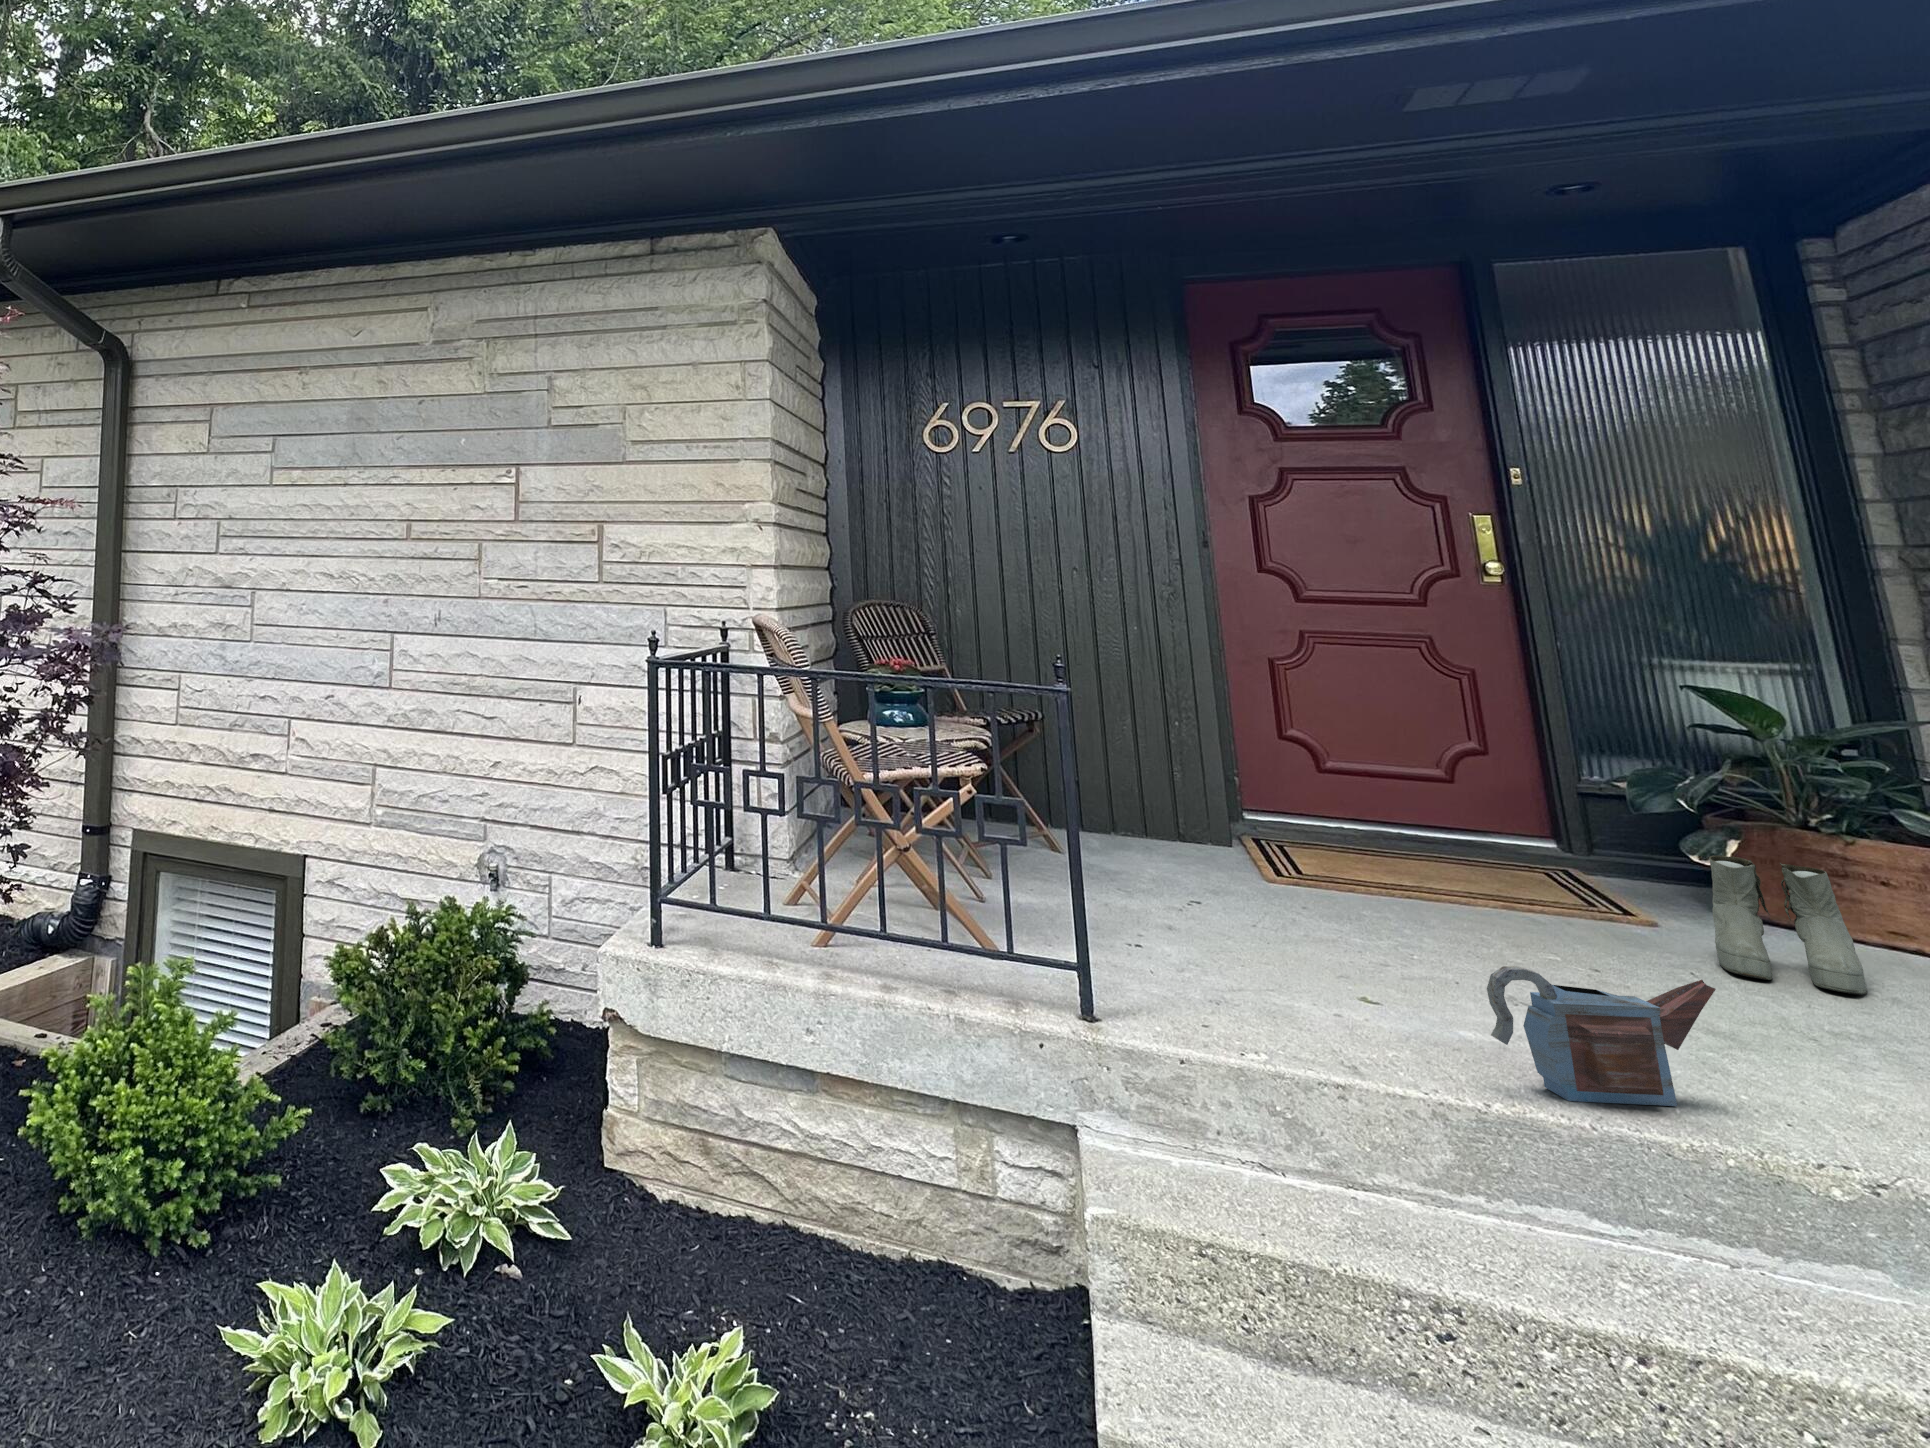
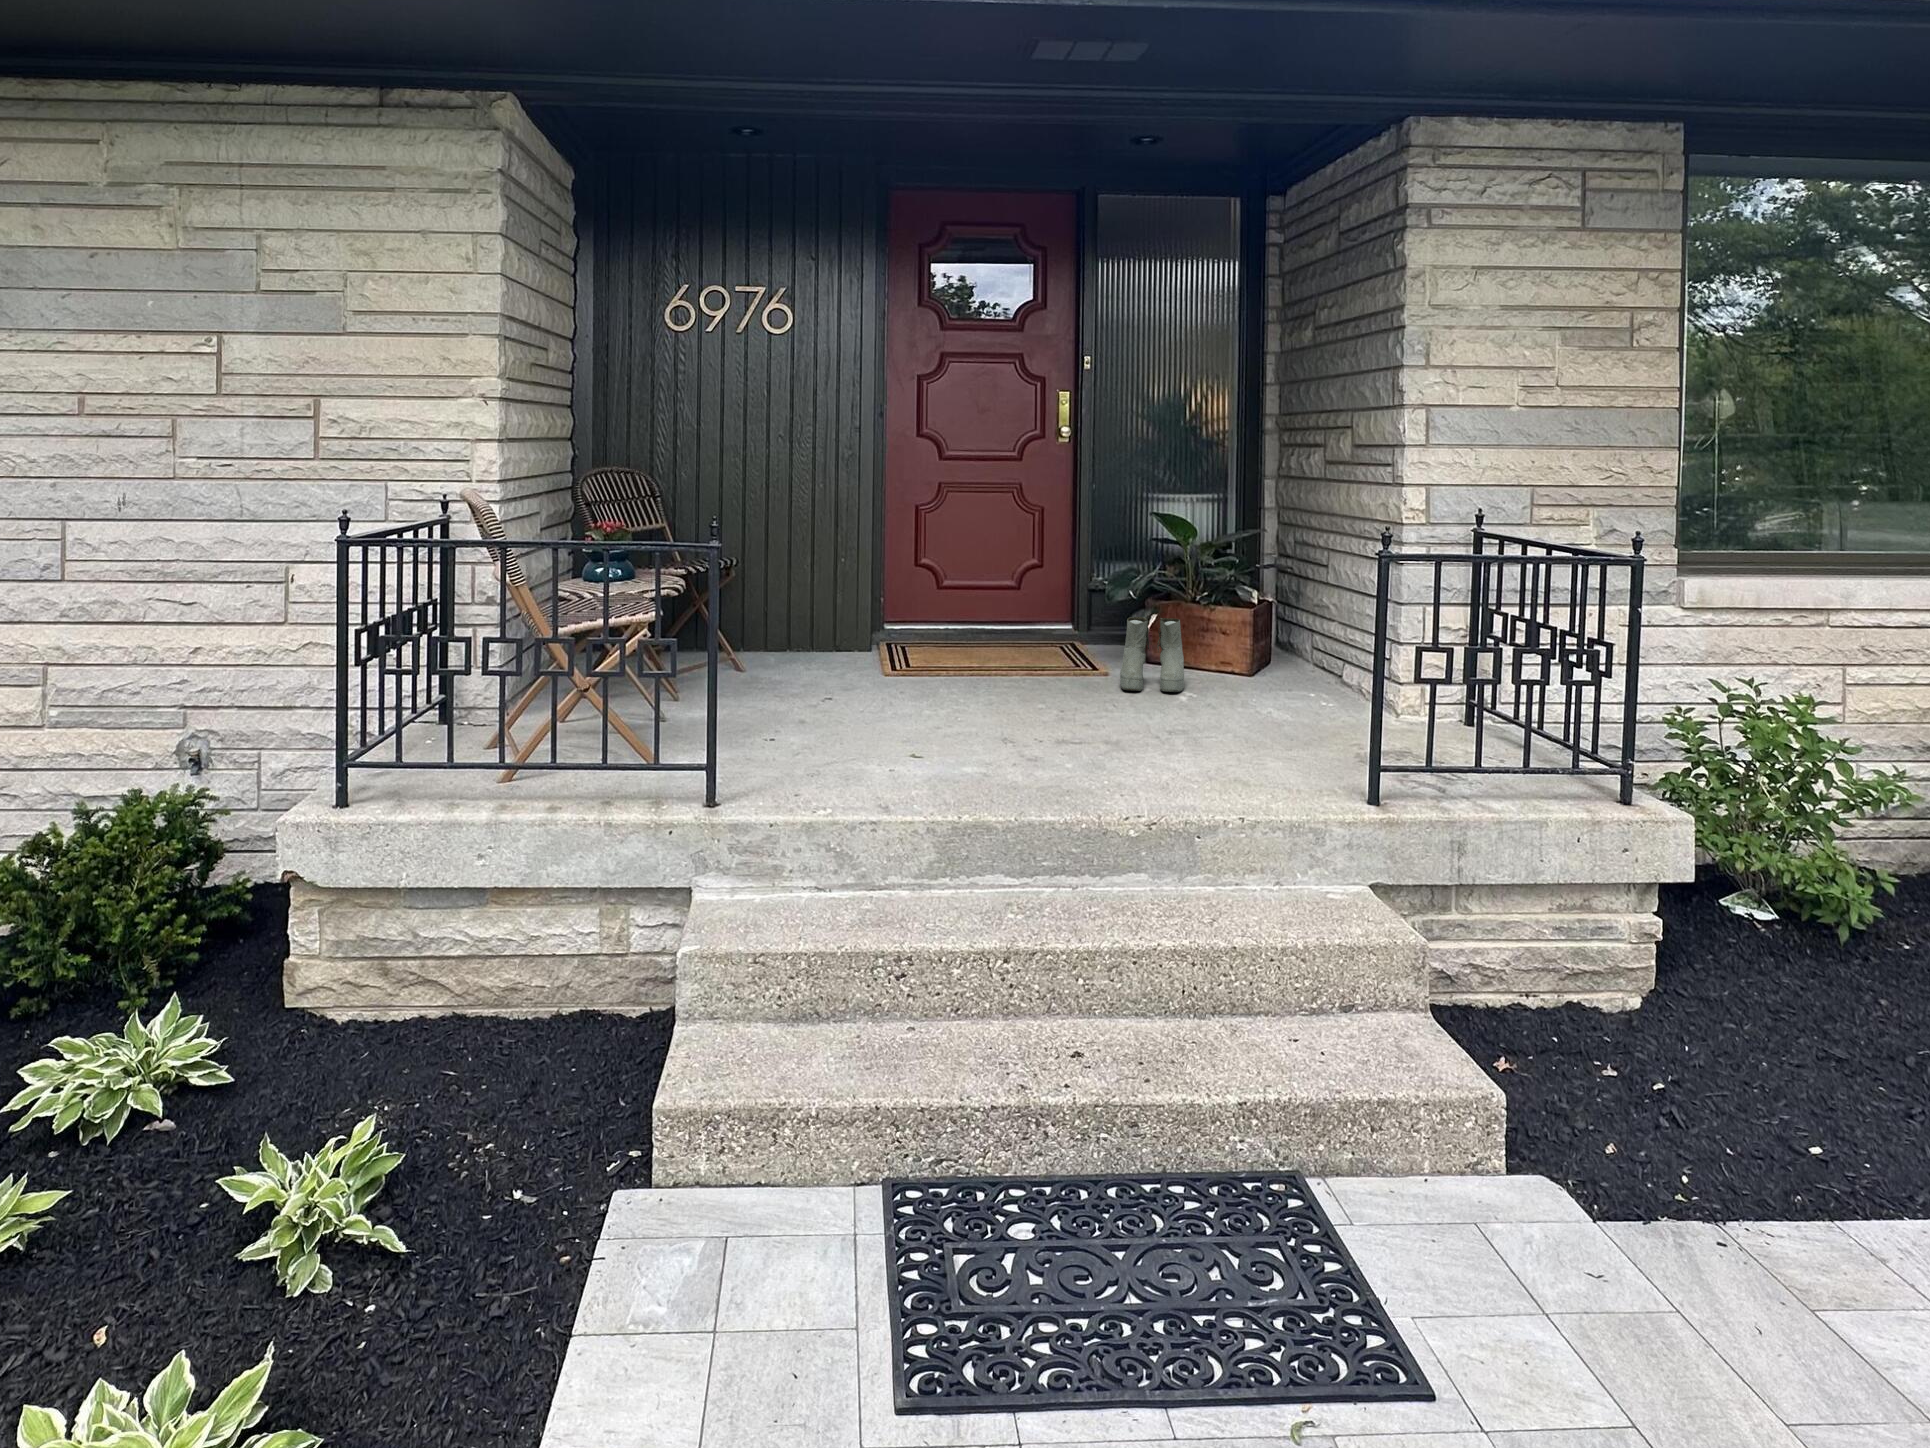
watering can: present [1487,966,1716,1106] -> none [957,699,1084,790]

